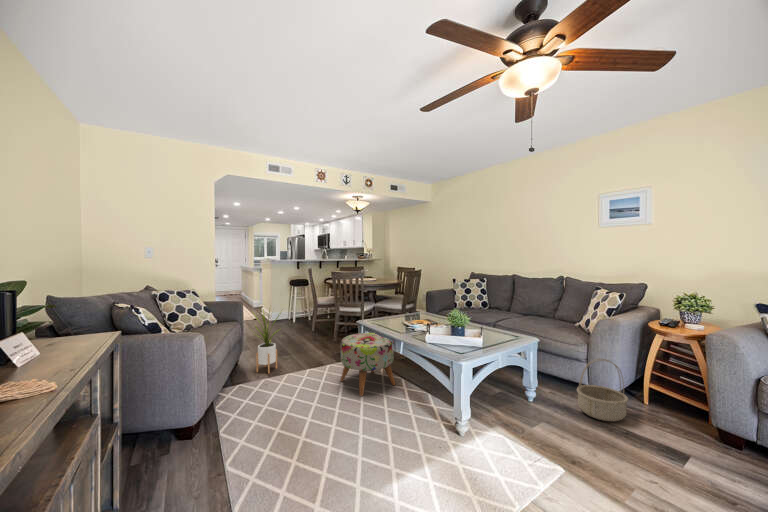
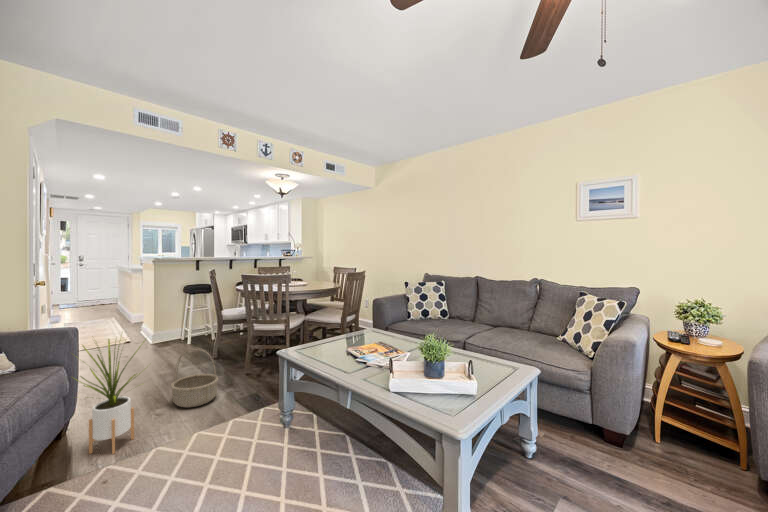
ottoman: present [340,333,395,396] -> none [245,369,337,488]
basket: present [577,359,628,421] -> present [171,348,218,407]

